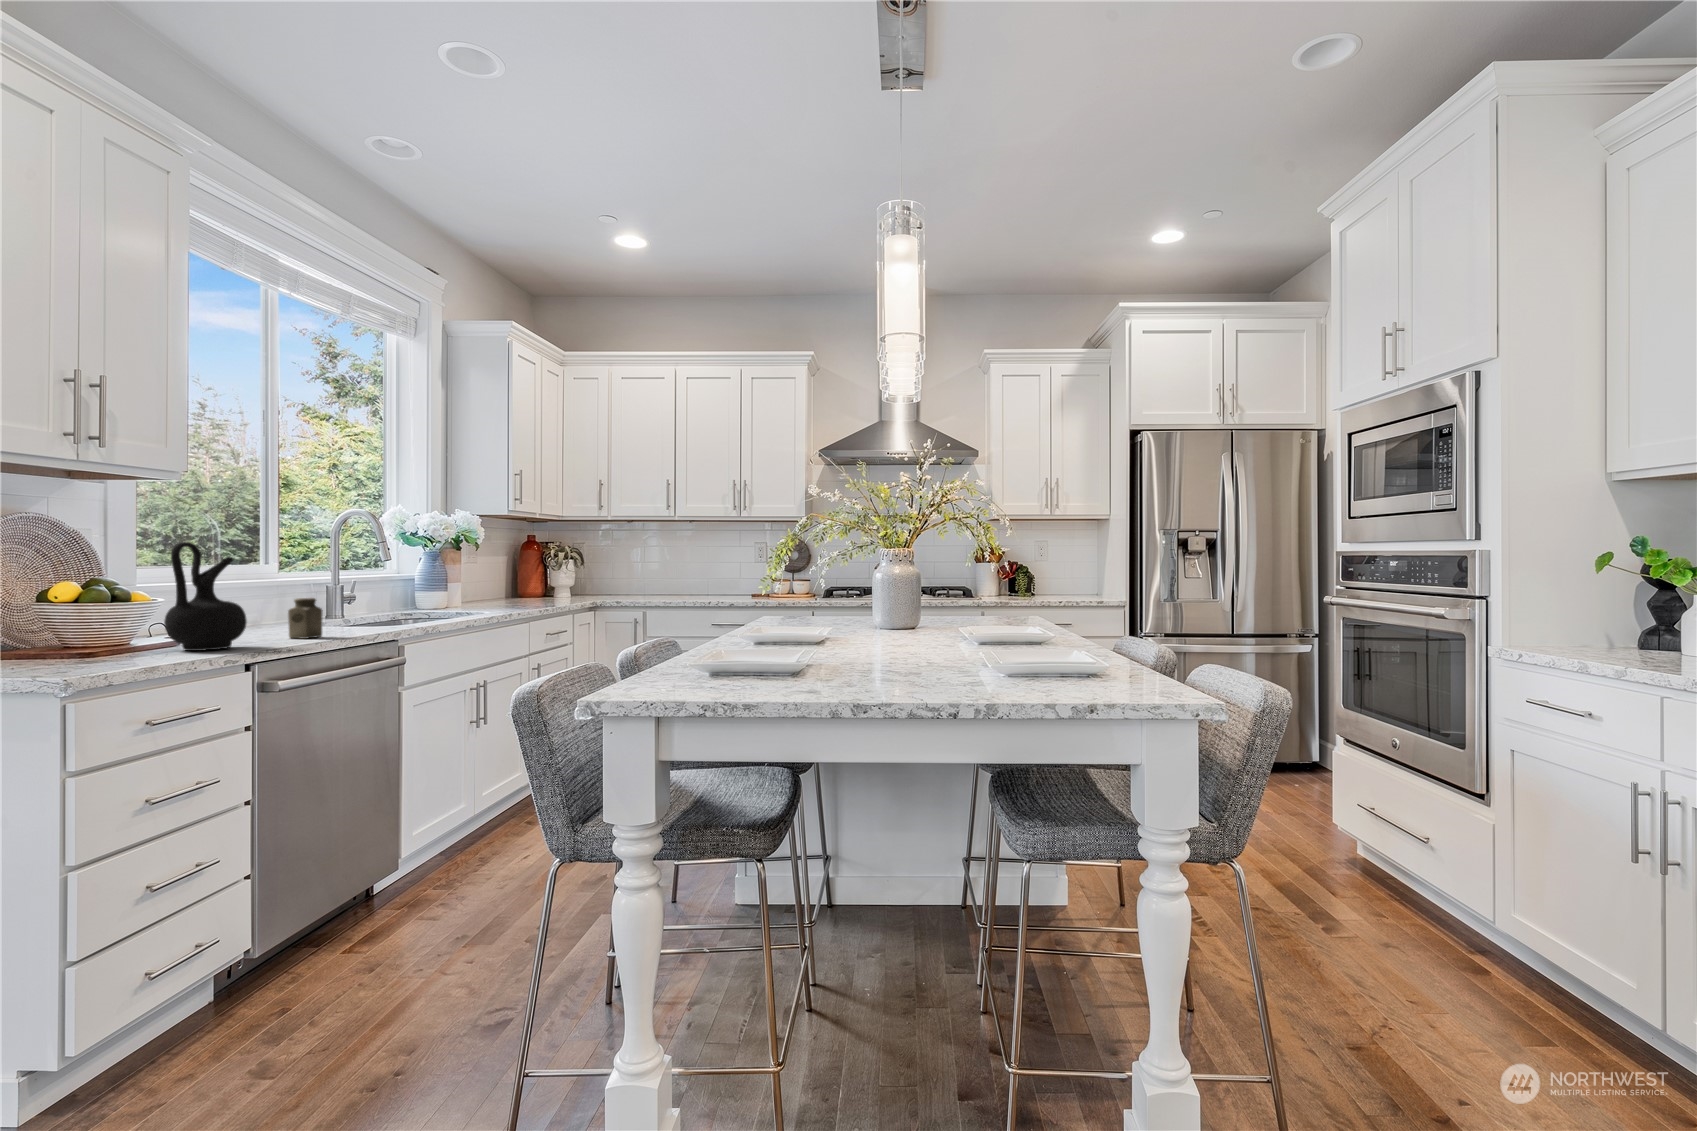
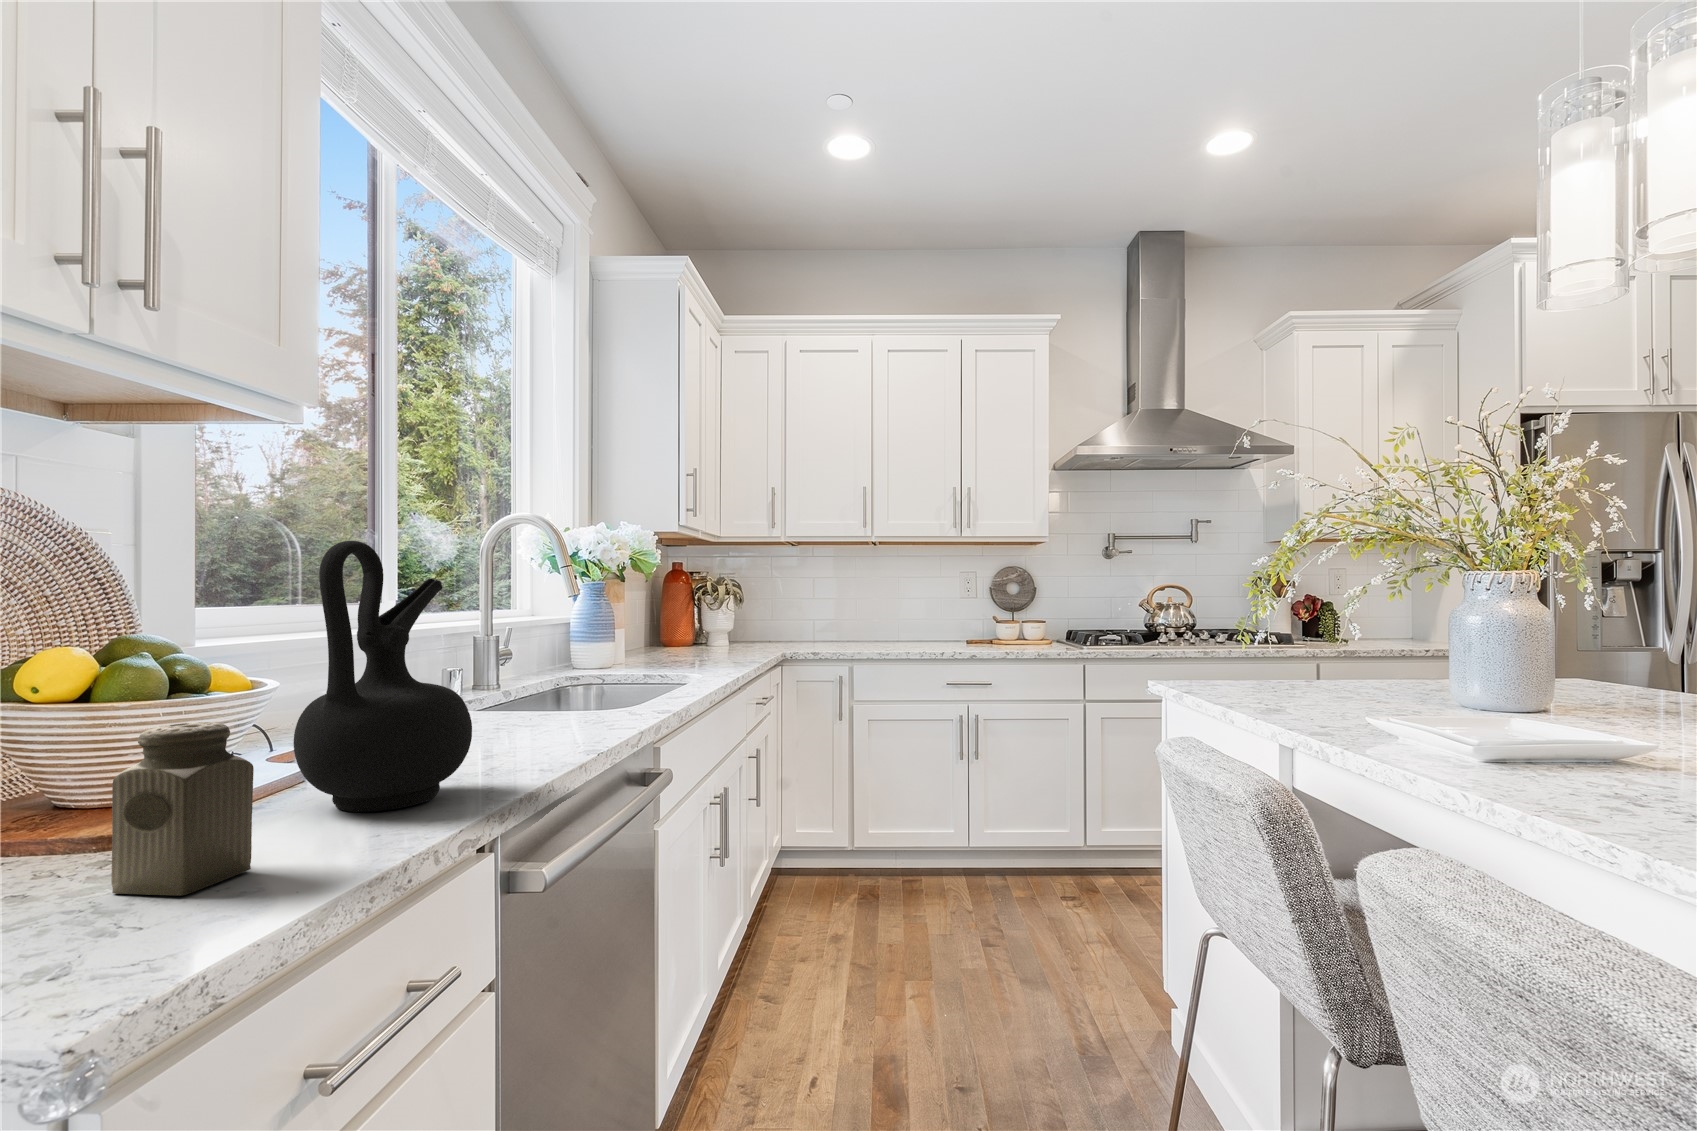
salt shaker: present [288,598,323,639] -> present [111,722,254,895]

